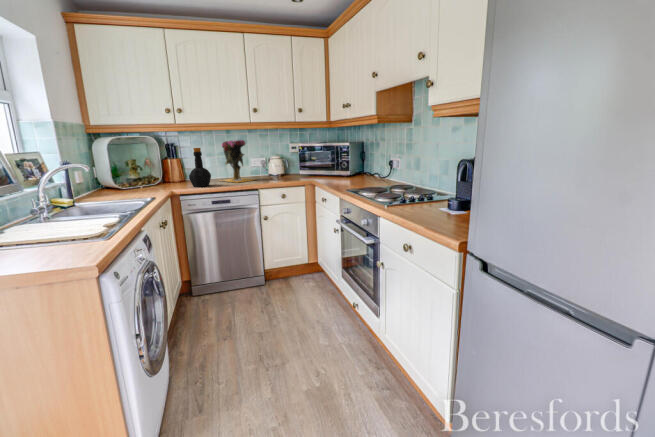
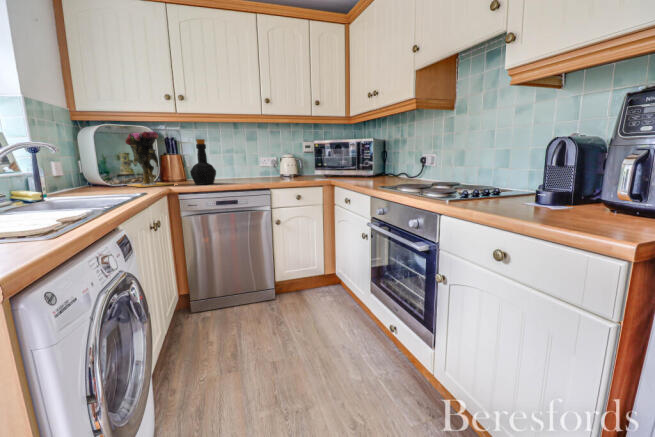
vase: present [222,140,256,183] -> present [125,131,171,187]

